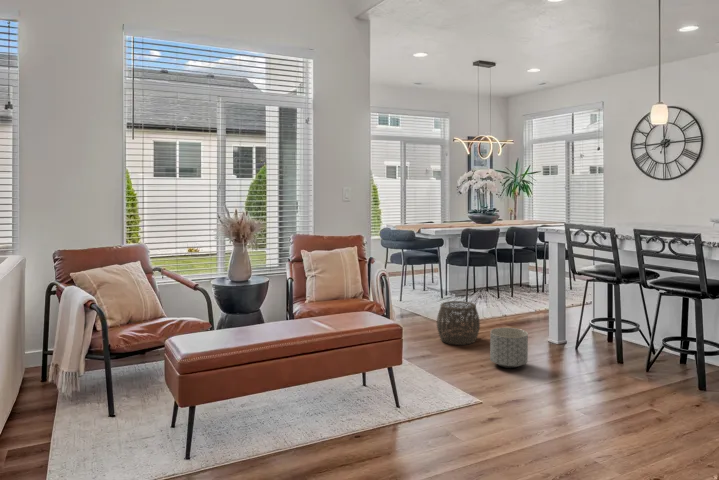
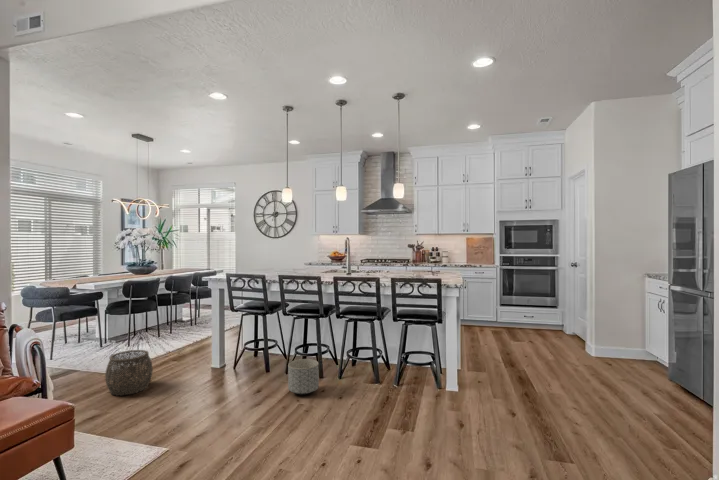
planter: present [490,328,528,368] -> present [288,359,319,395]

